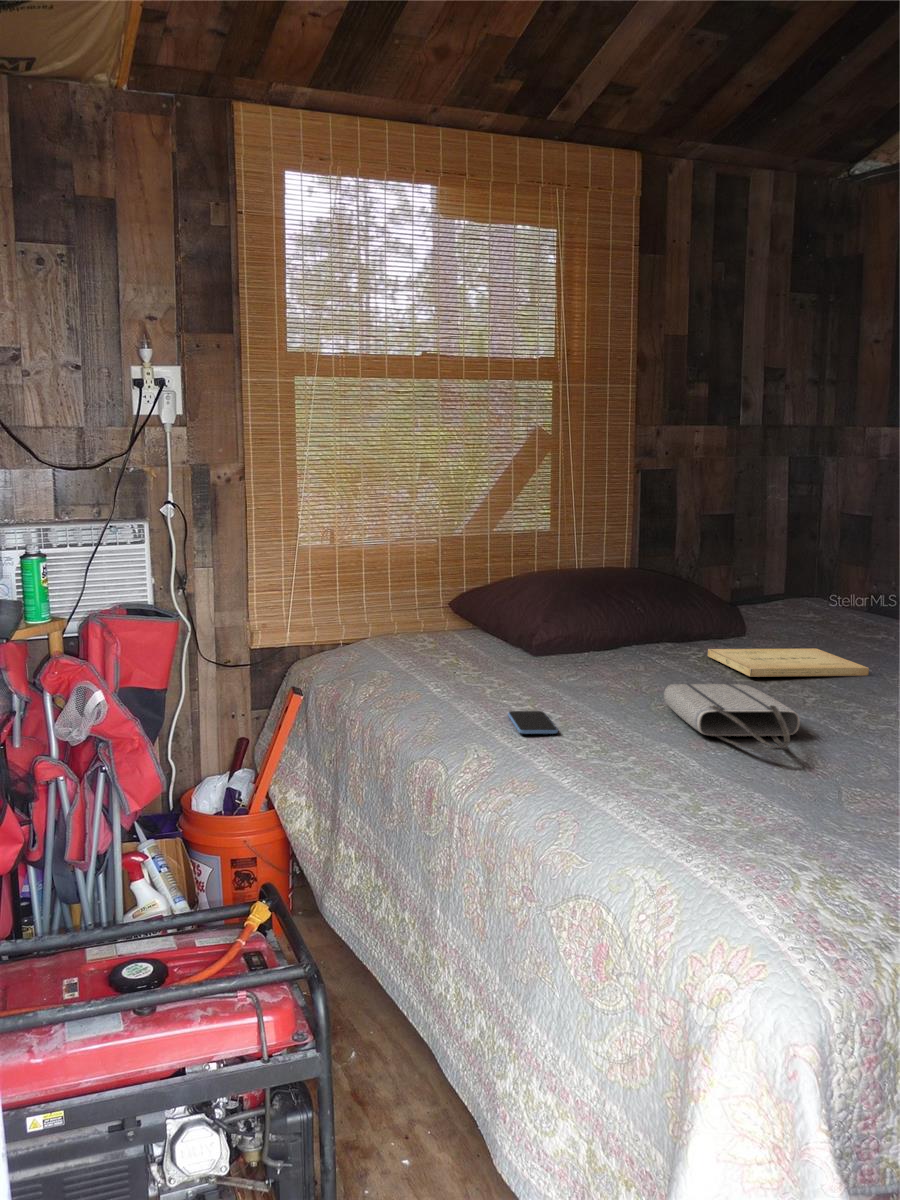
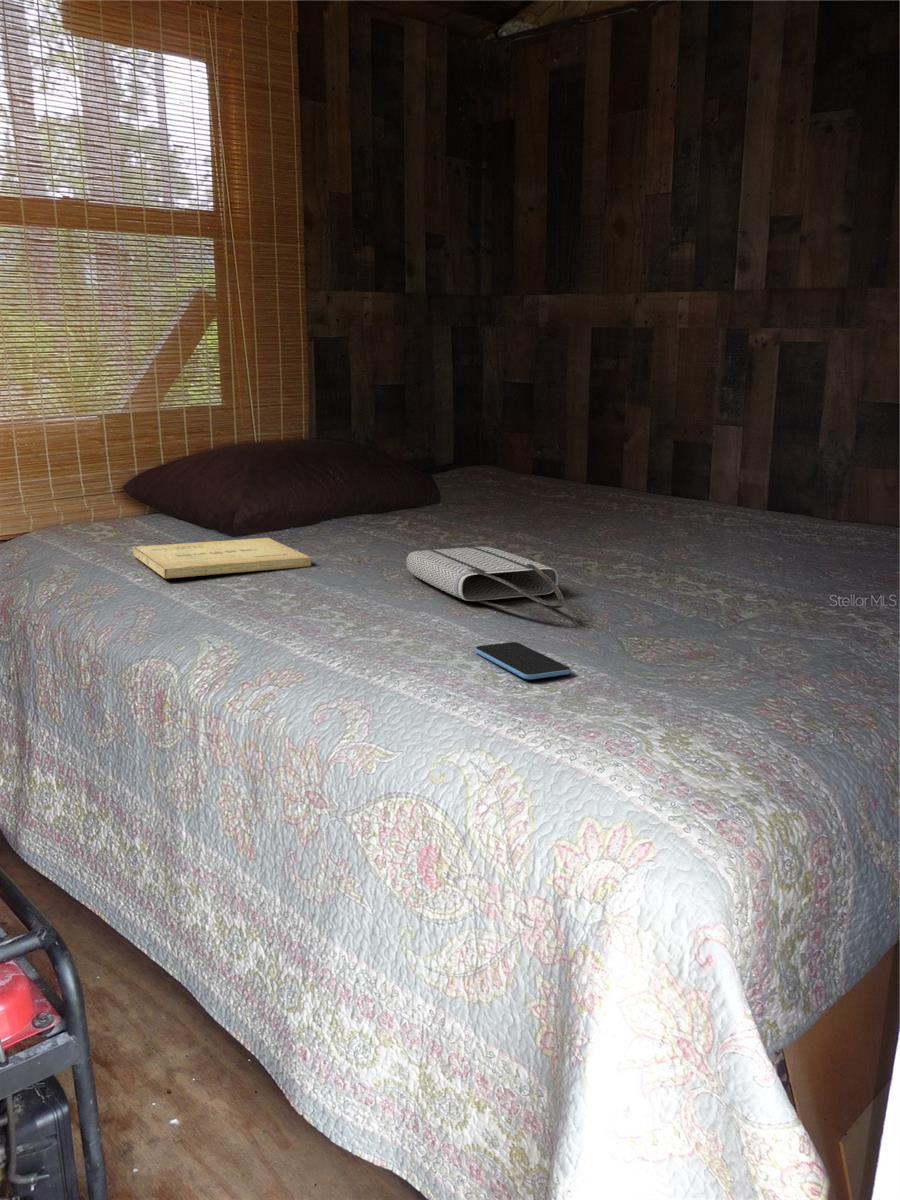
book: present [708,648,869,677] -> present [133,538,311,578]
smartphone: present [508,711,558,734] -> present [475,642,571,679]

